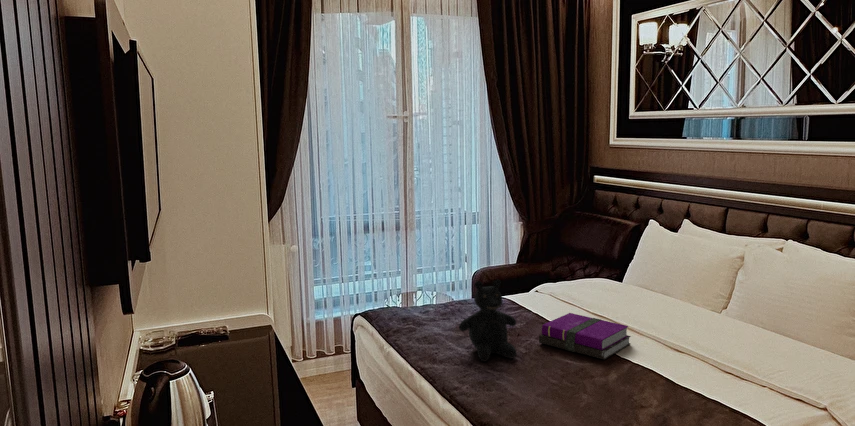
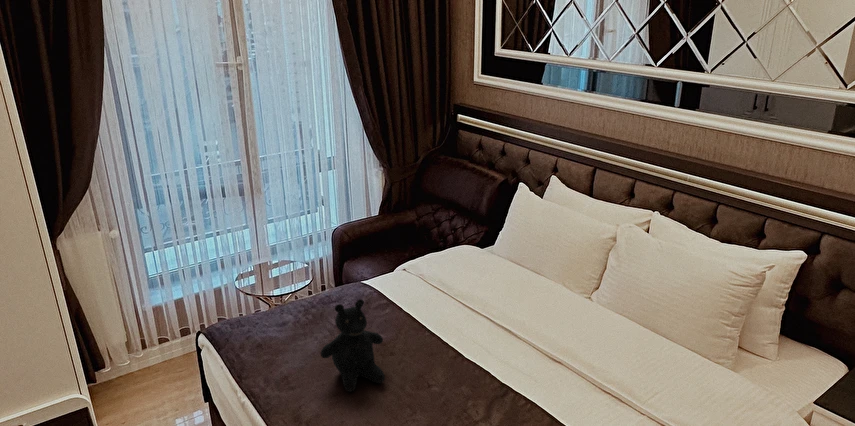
notebook: present [539,313,631,360] -> none [408,313,502,375]

